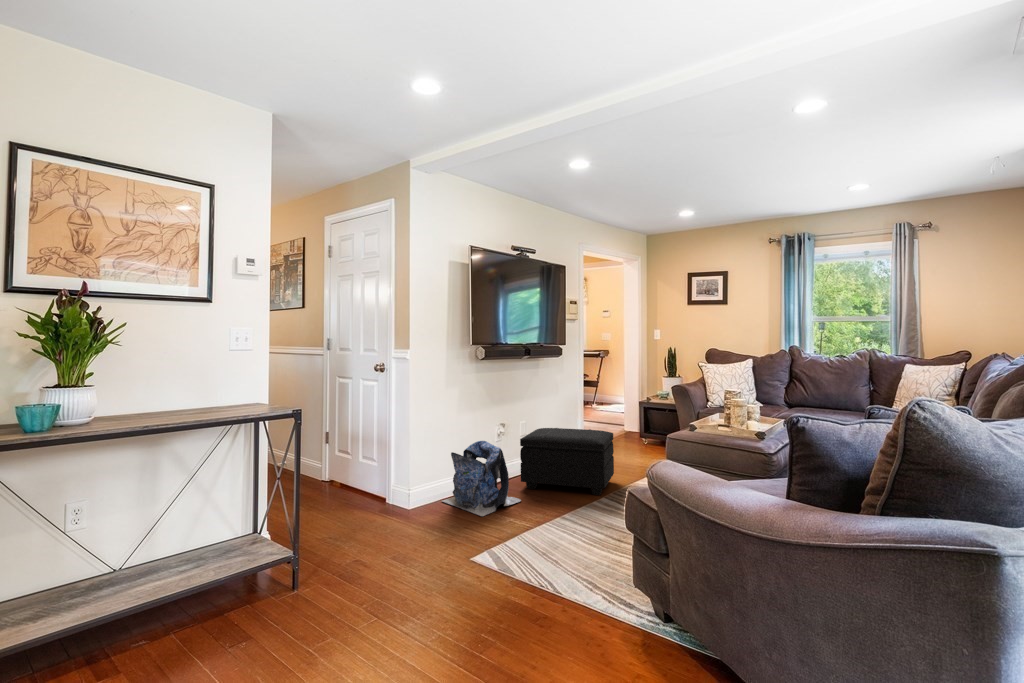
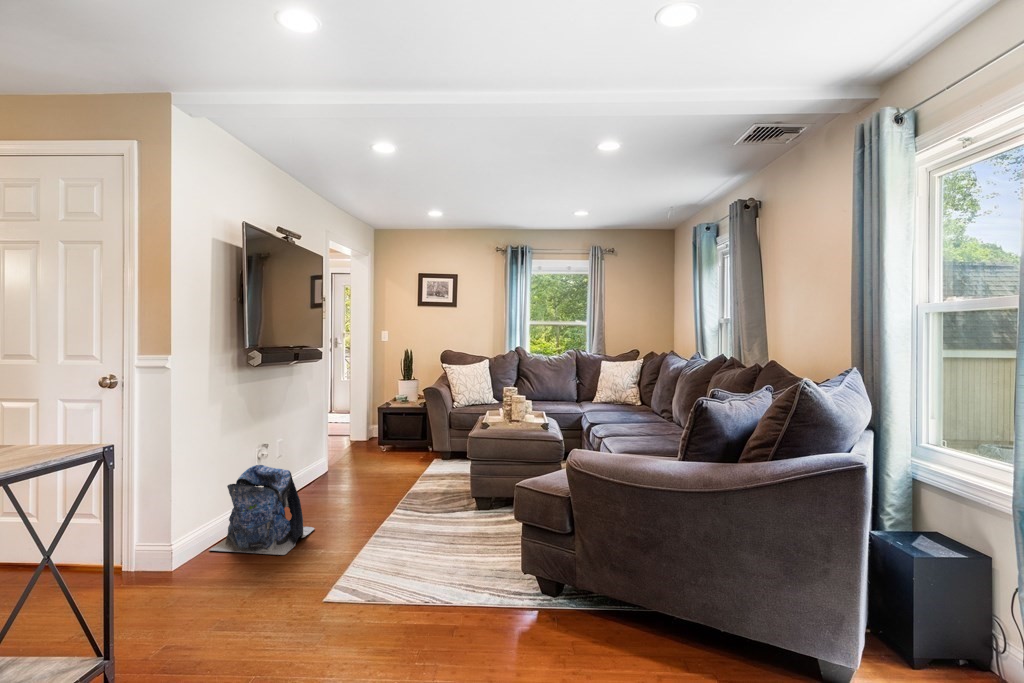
footstool: present [520,428,614,495] -> none [299,438,400,514]

